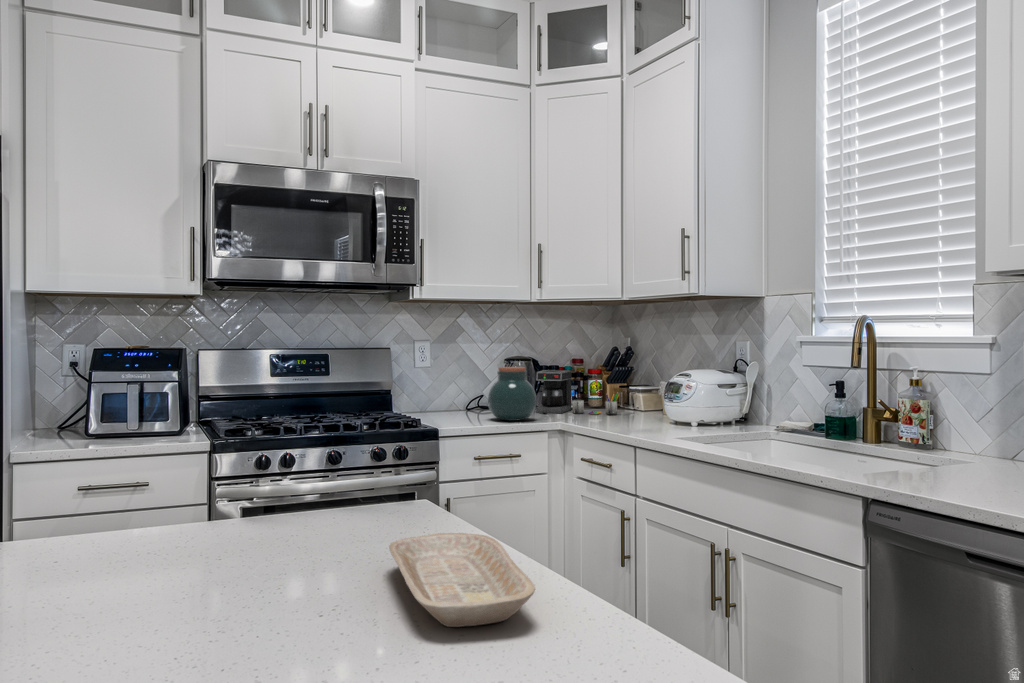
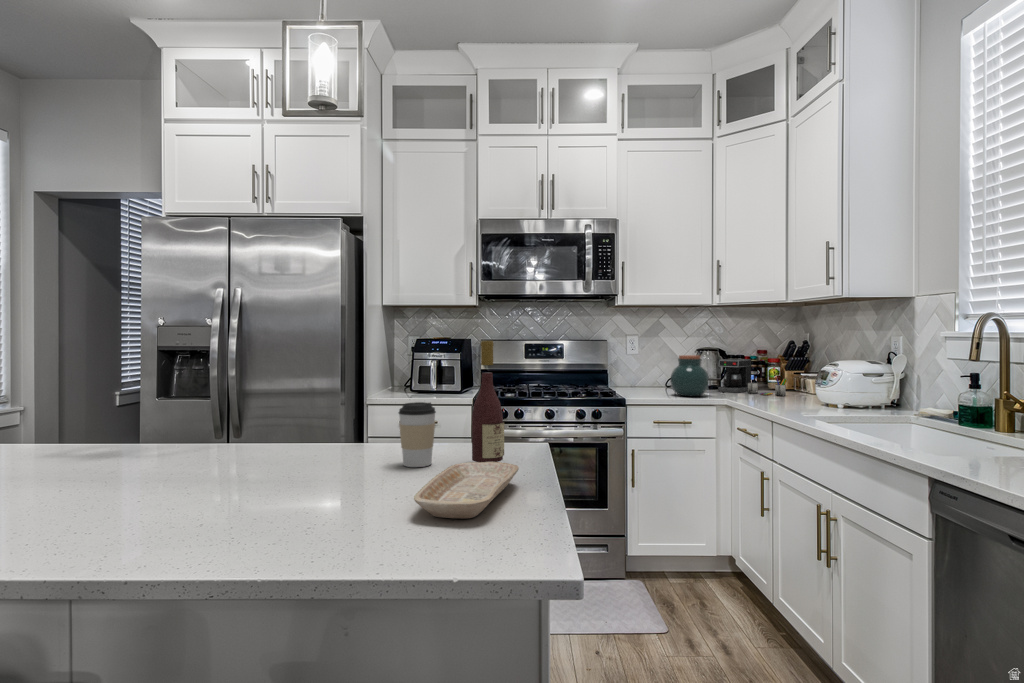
wine bottle: none [367,353,418,543] -> present [472,341,504,462]
coffee cup: none [257,451,319,557] -> present [399,402,436,467]

